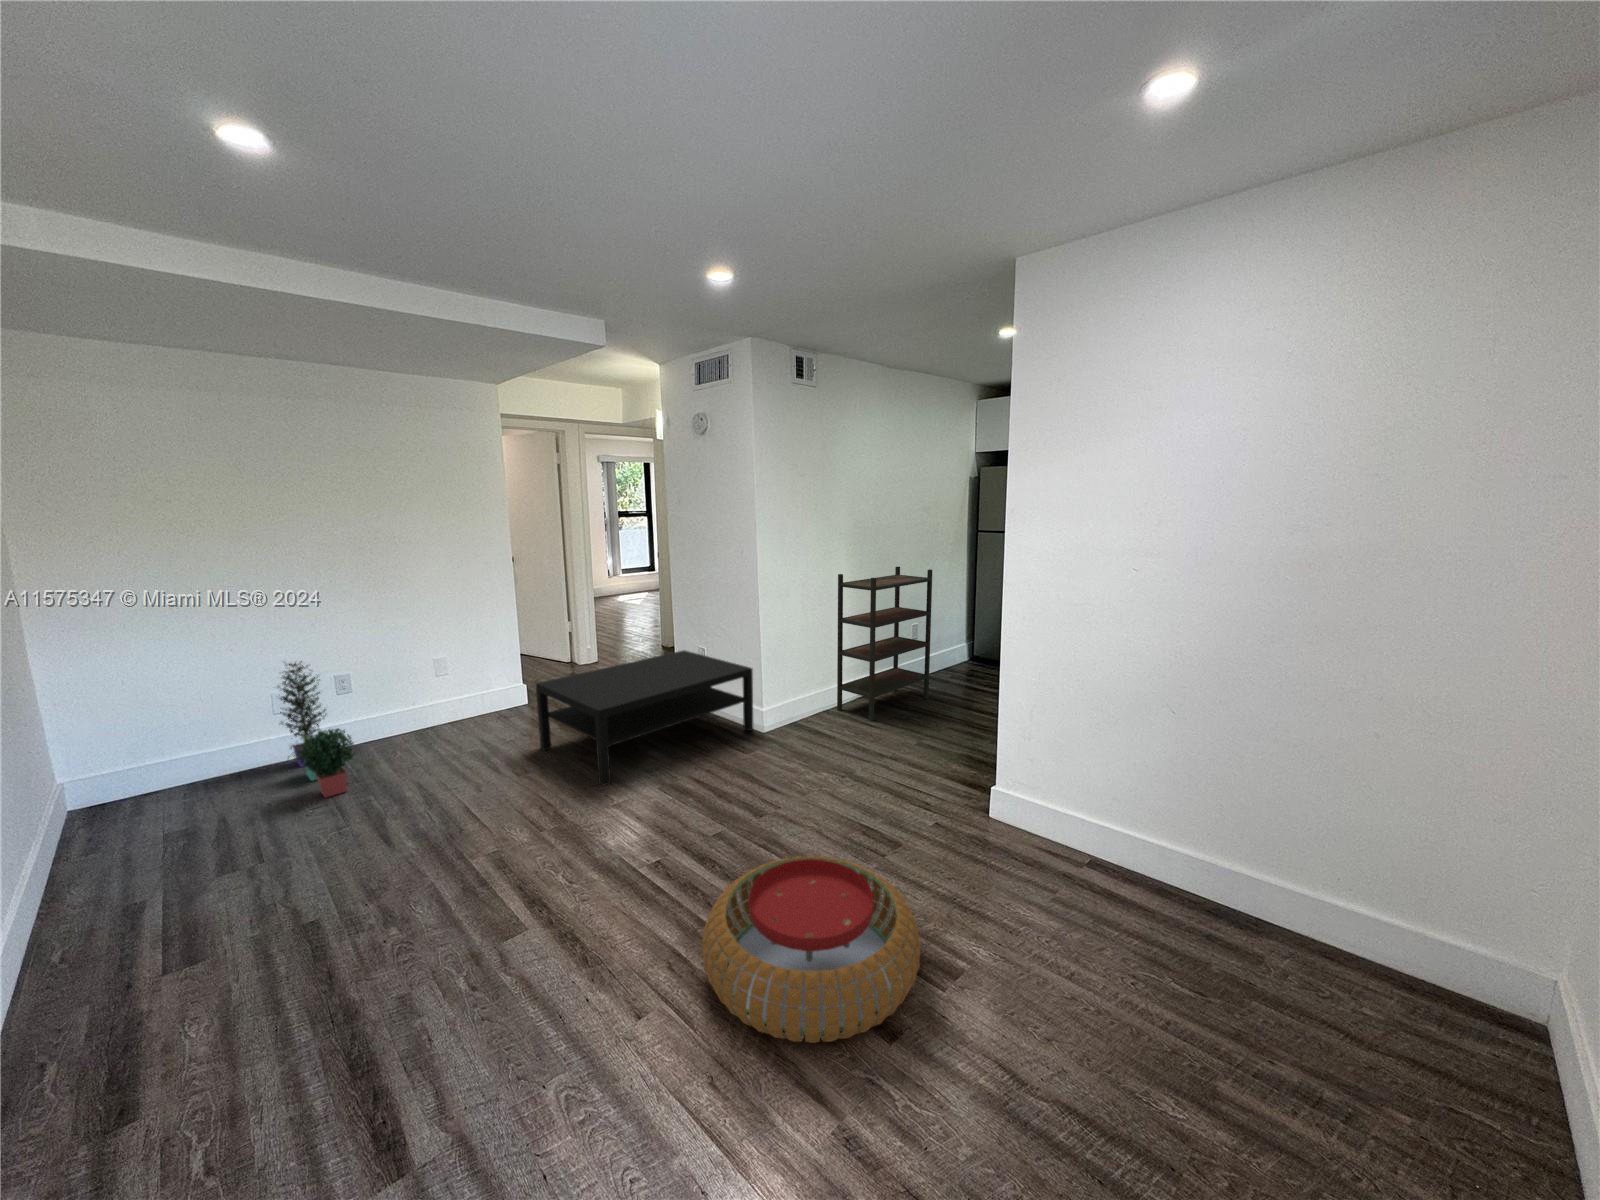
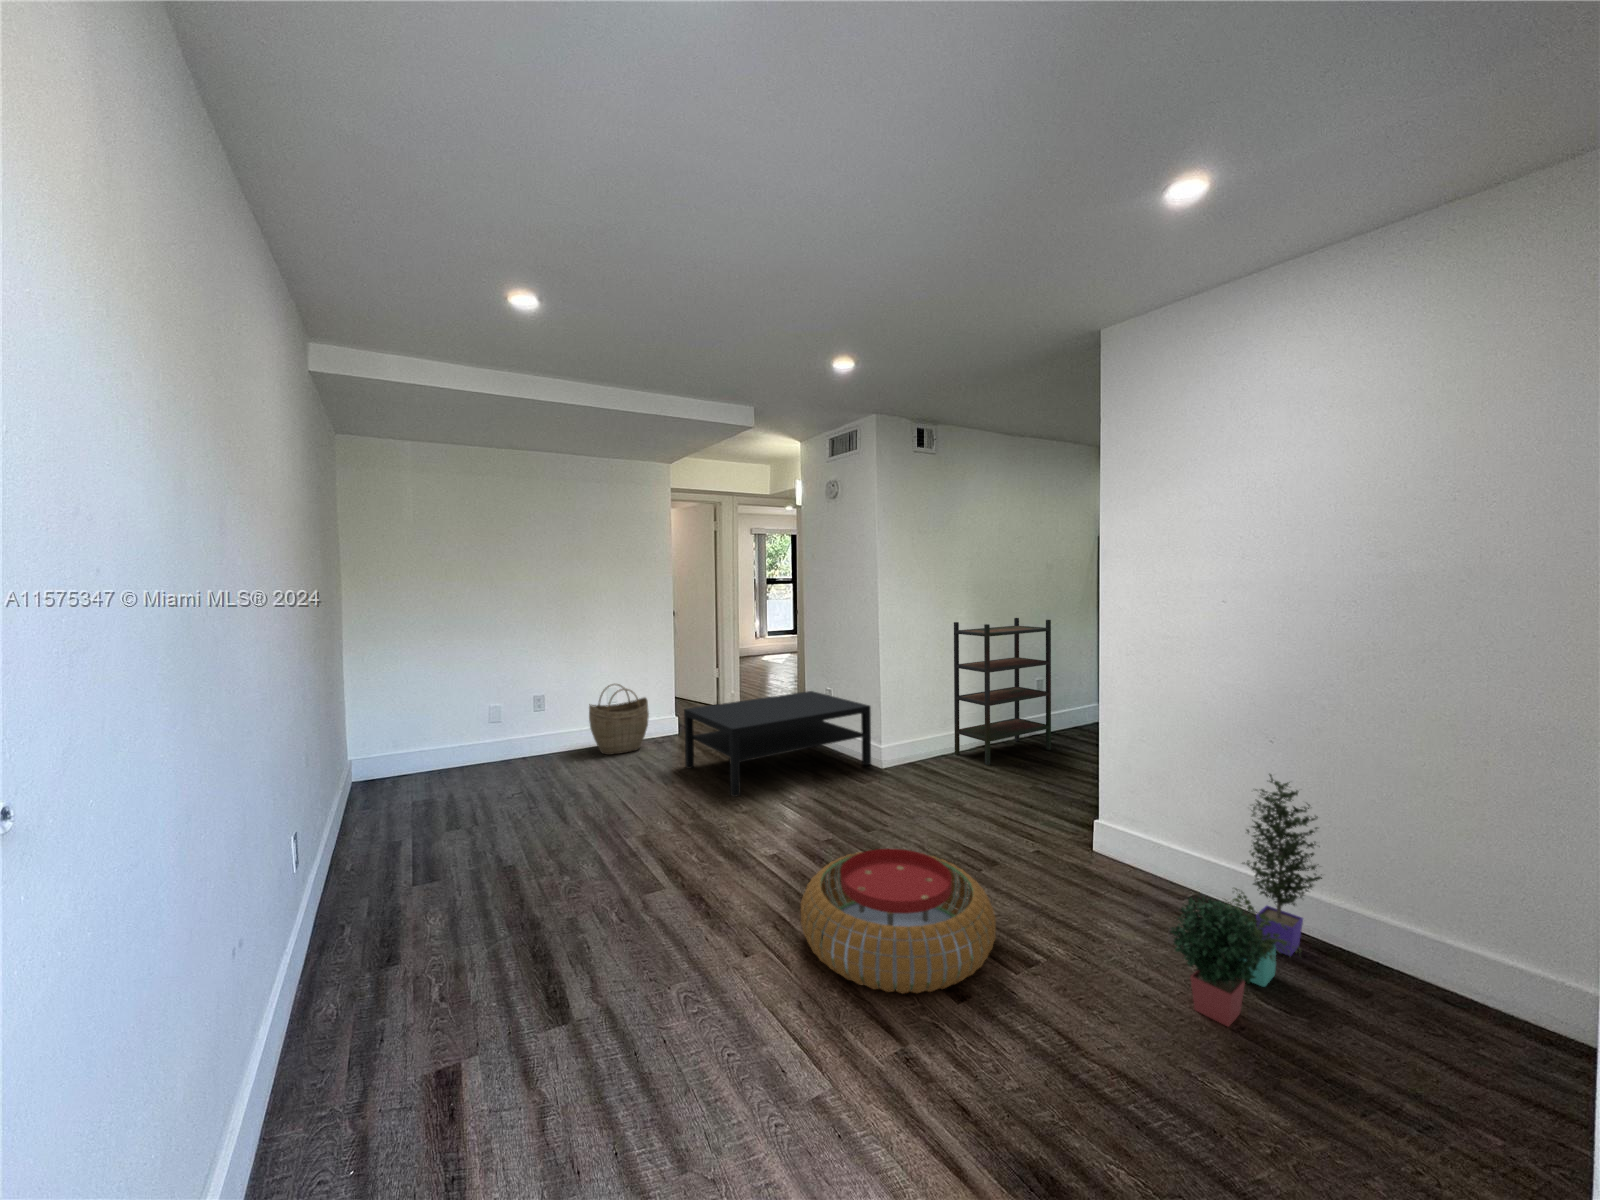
woven basket: none [411,652,490,738] -> present [589,684,649,755]
potted plant: present [278,661,355,797] -> present [1171,774,1322,1027]

